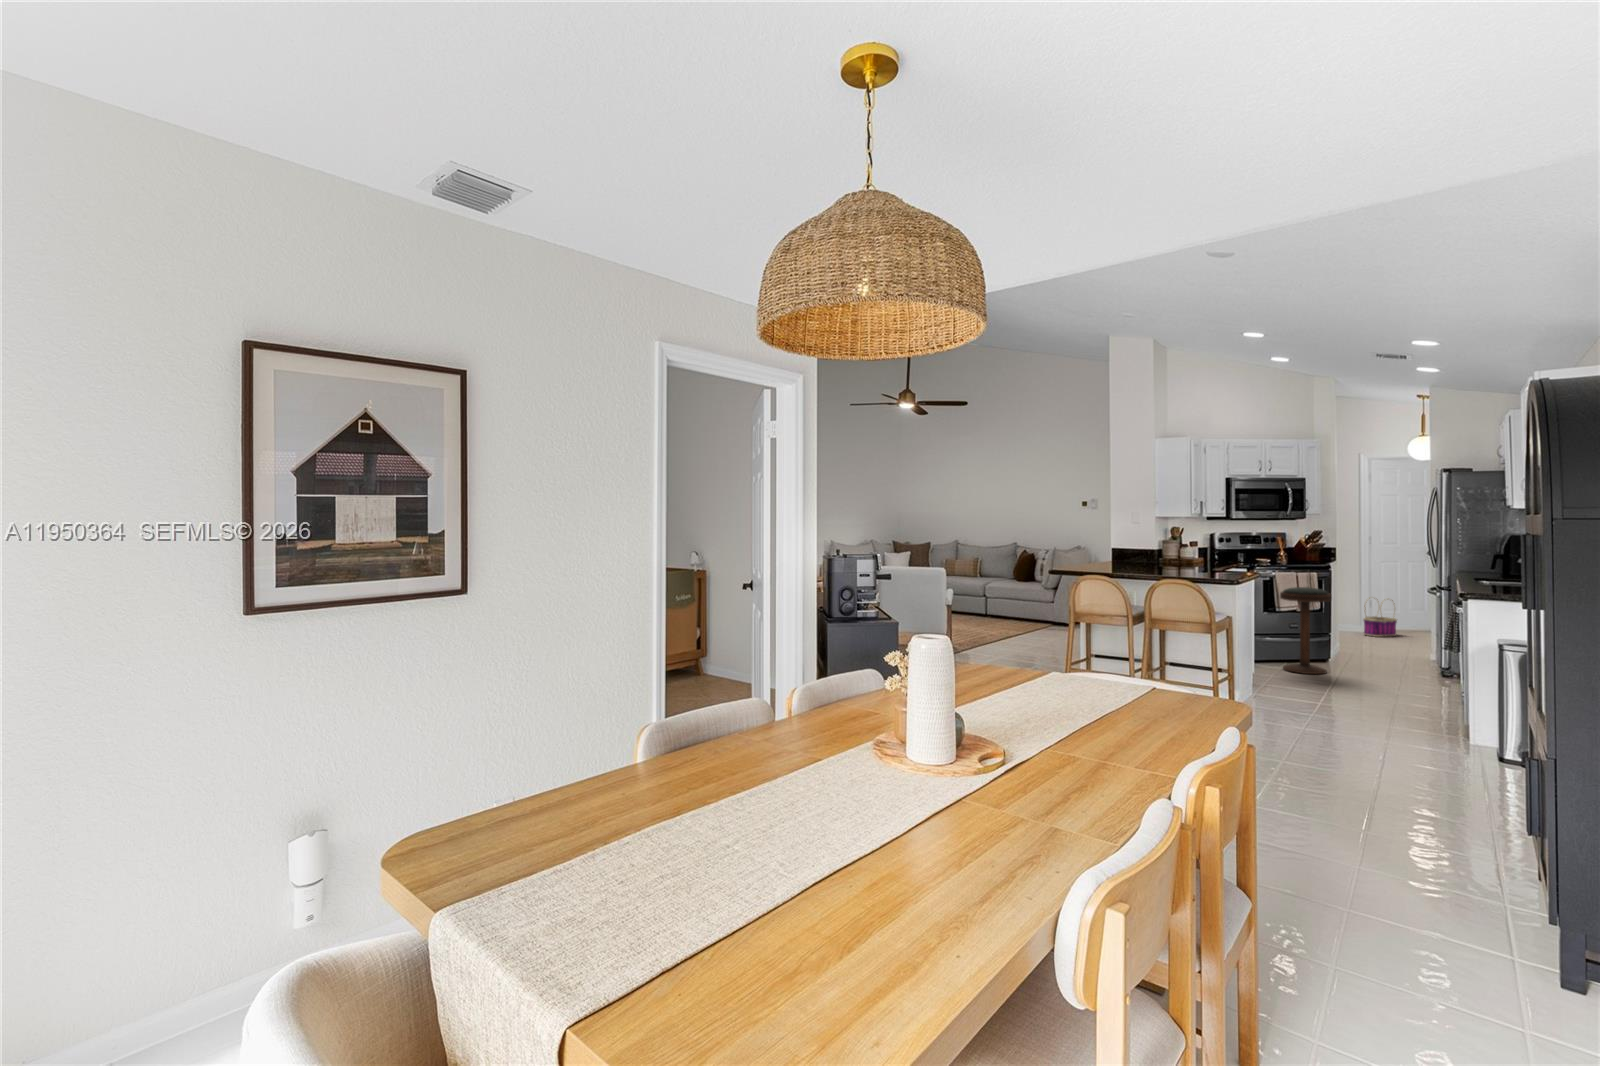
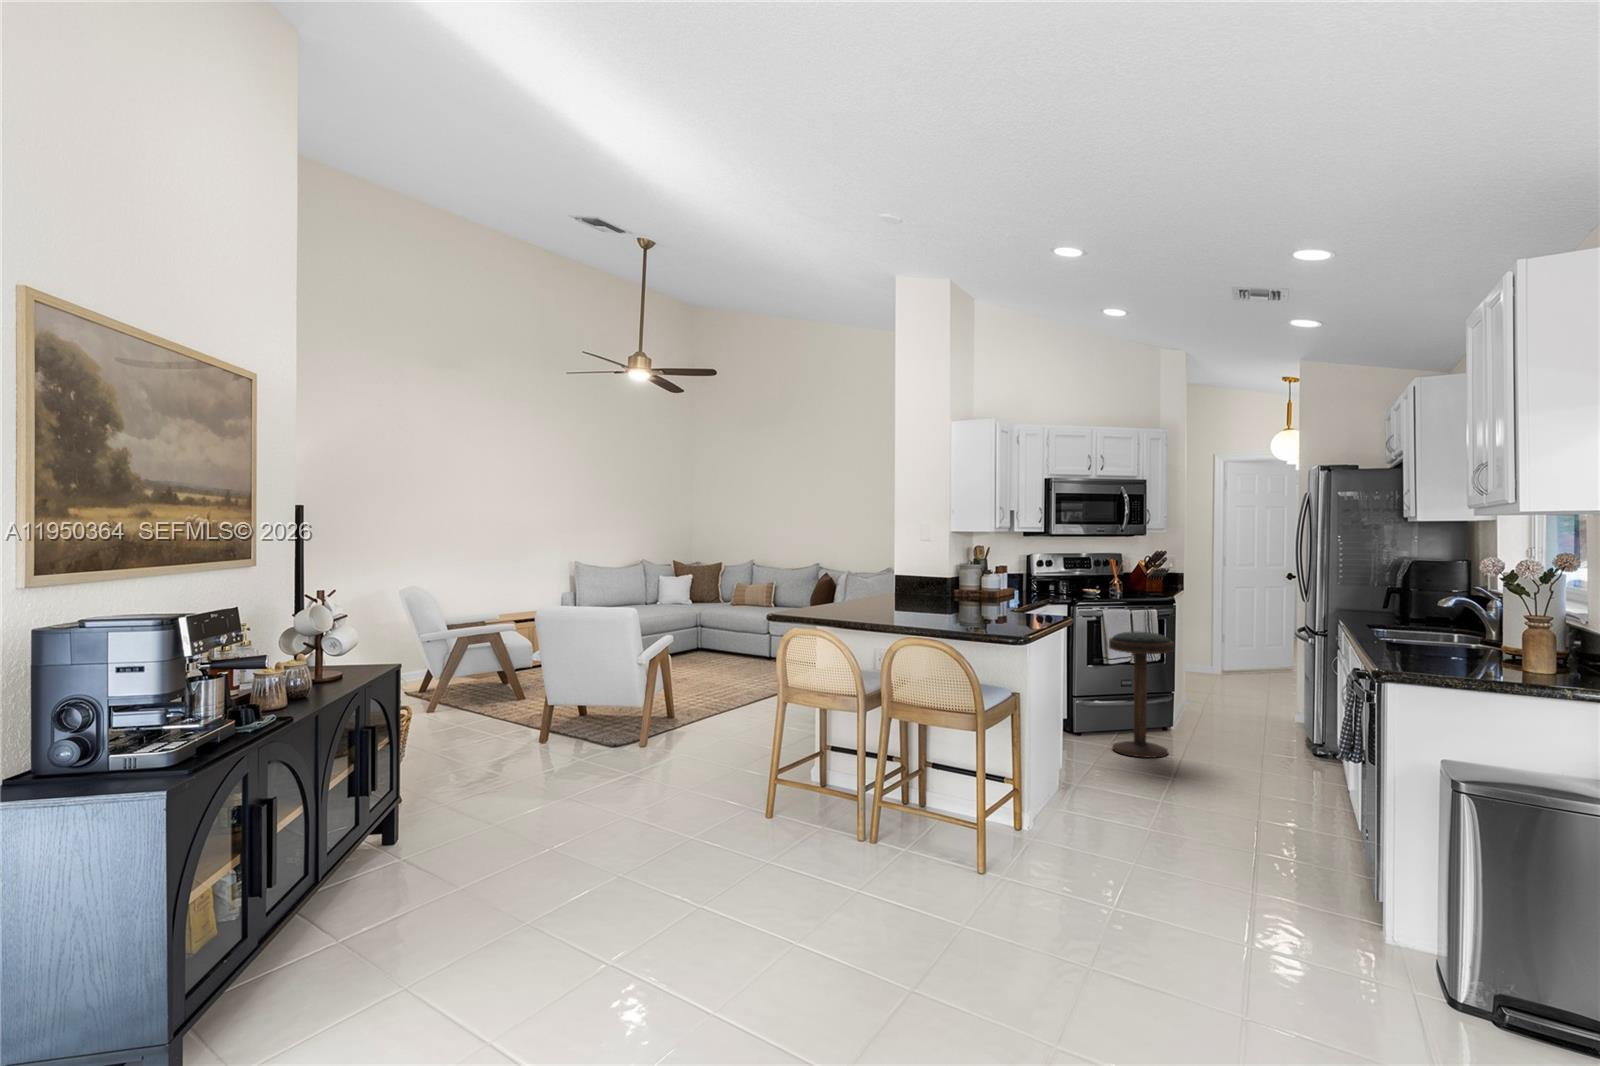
basket: present [1363,598,1397,637] -> none [1217,637,1256,690]

